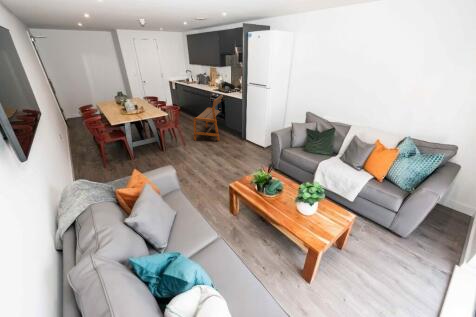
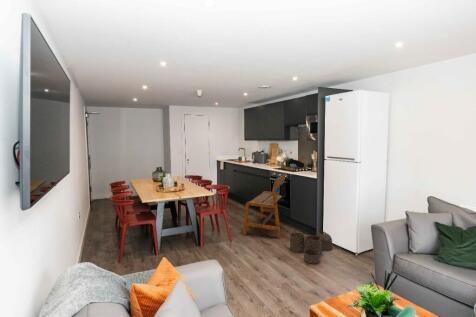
woven basket: none [225,135,252,156] -> present [290,232,332,264]

